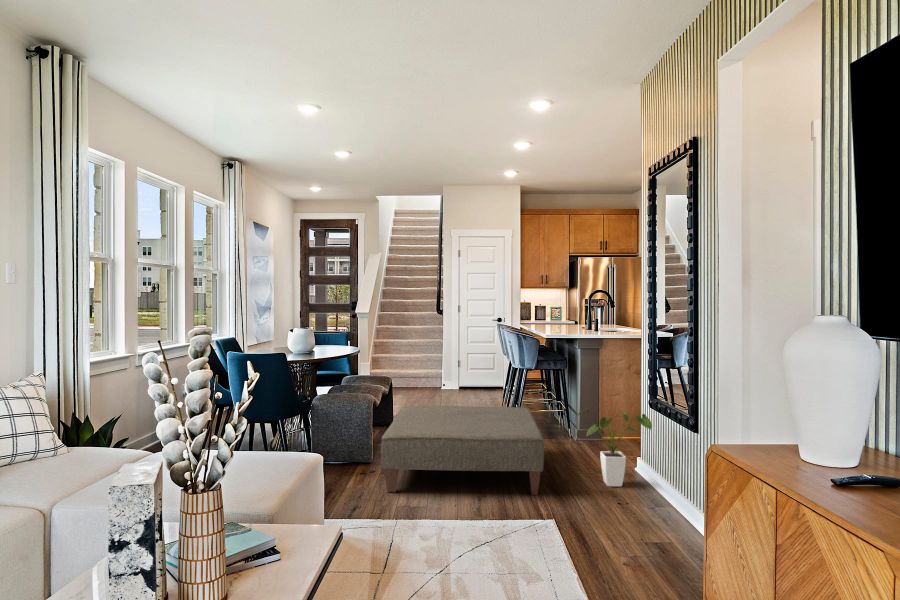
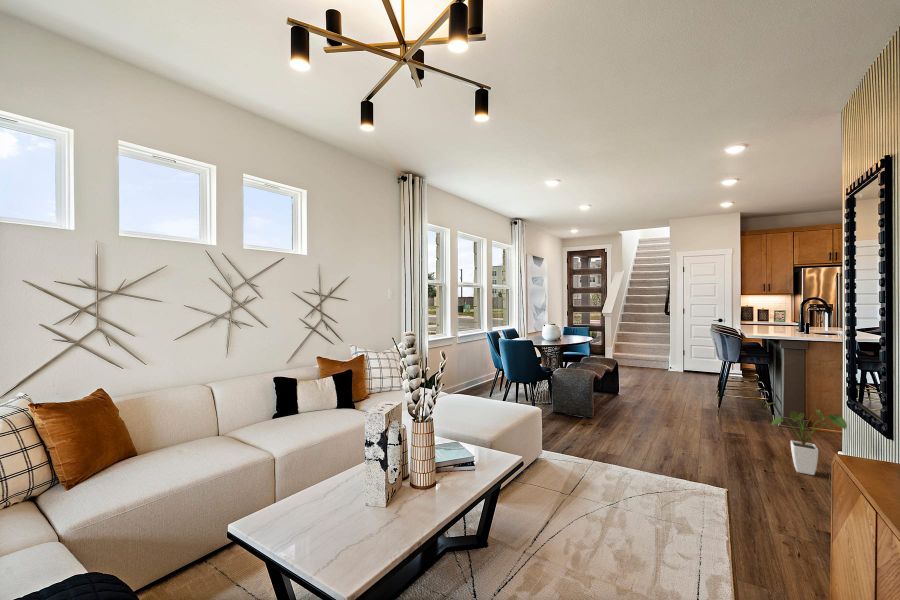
ottoman: present [381,406,544,495] -> none [590,383,725,465]

